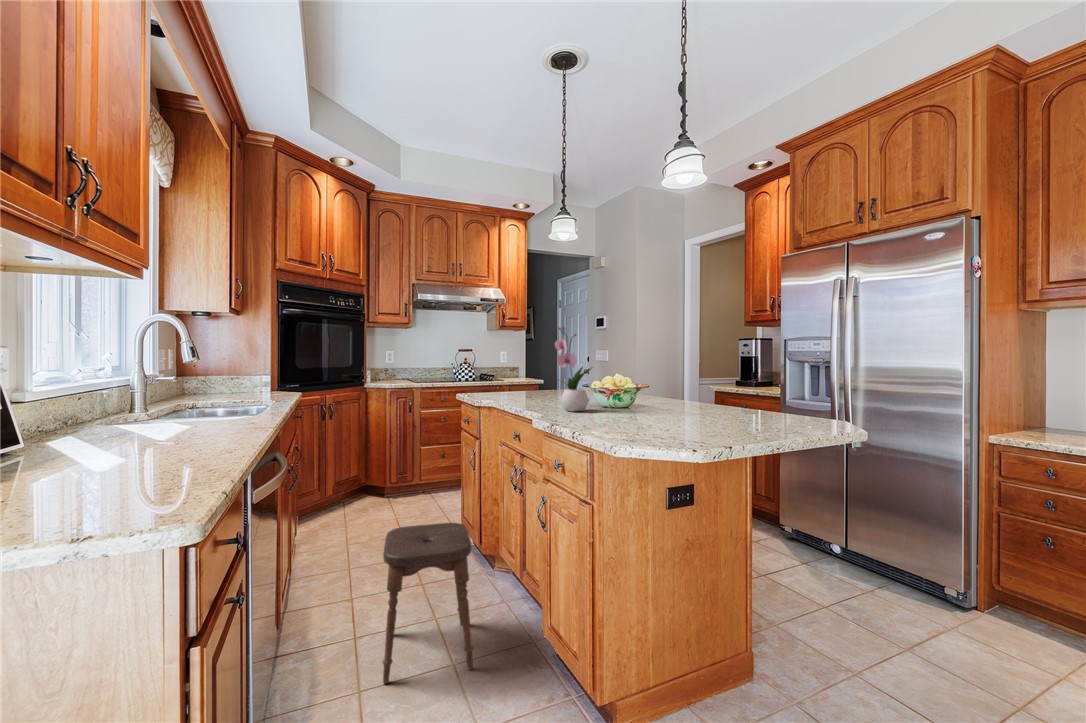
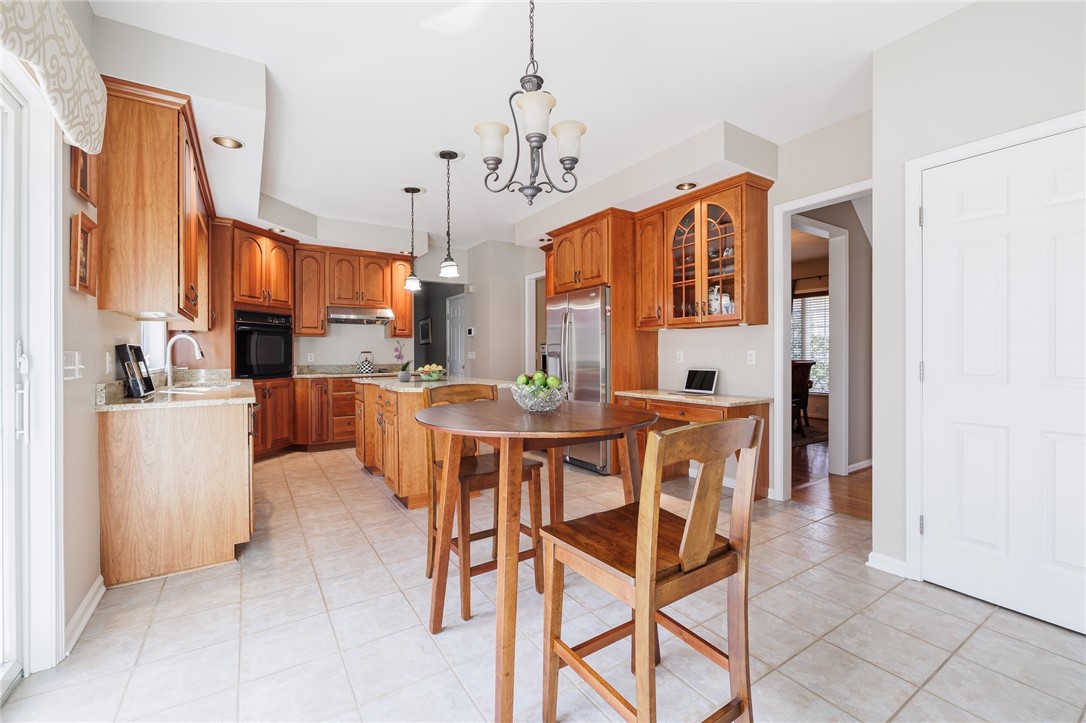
stool: present [383,523,473,684] -> none [306,440,351,506]

